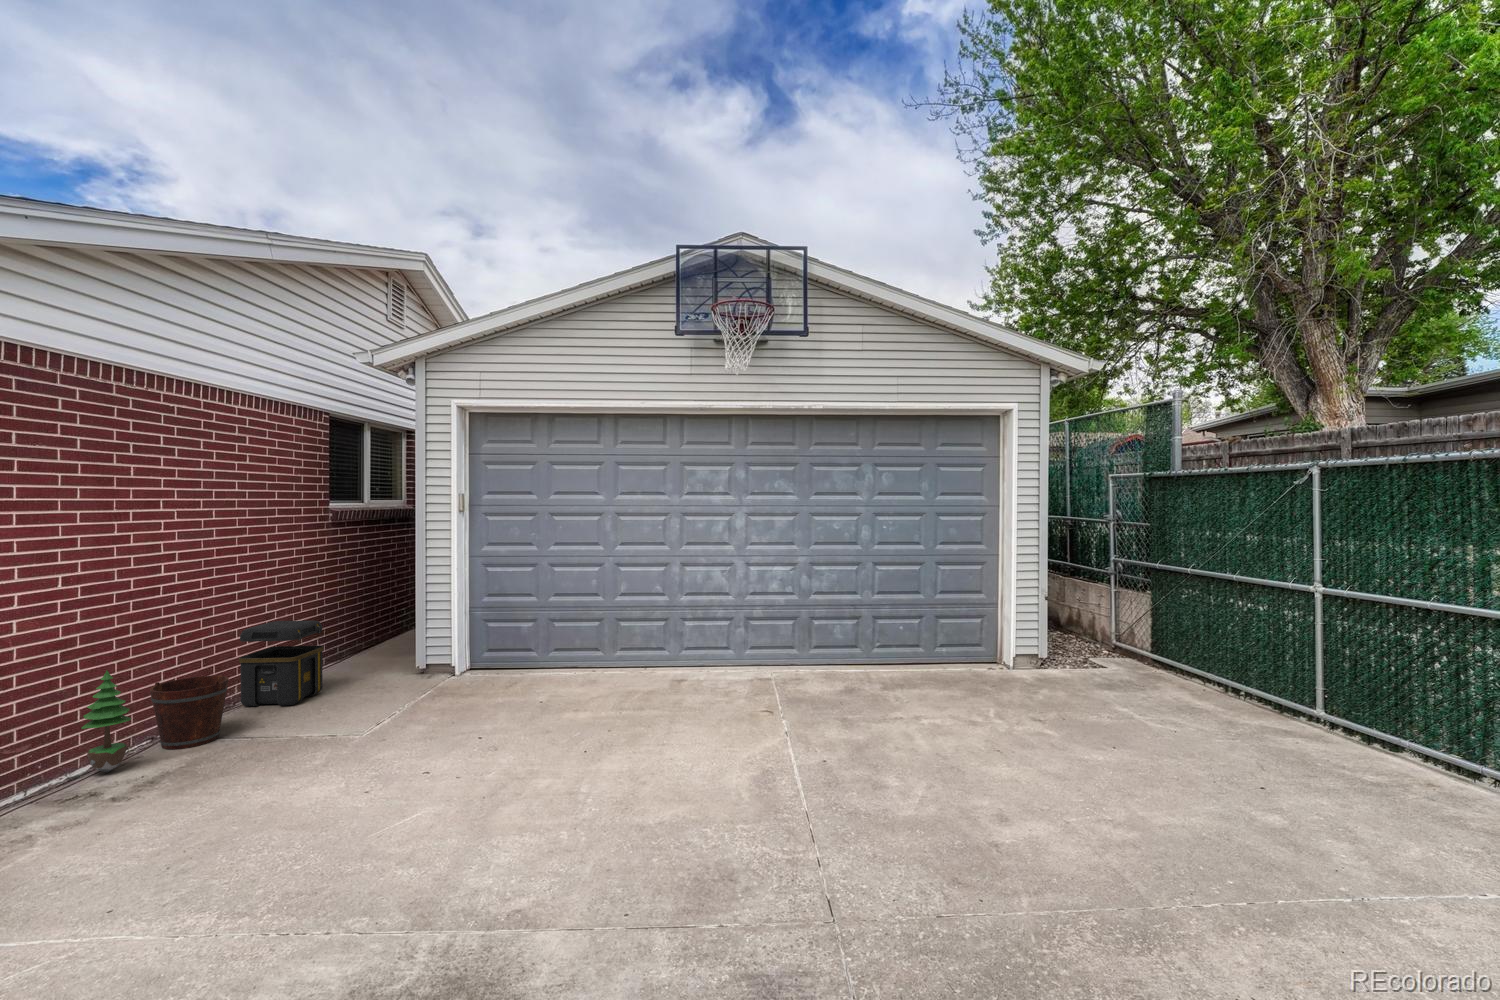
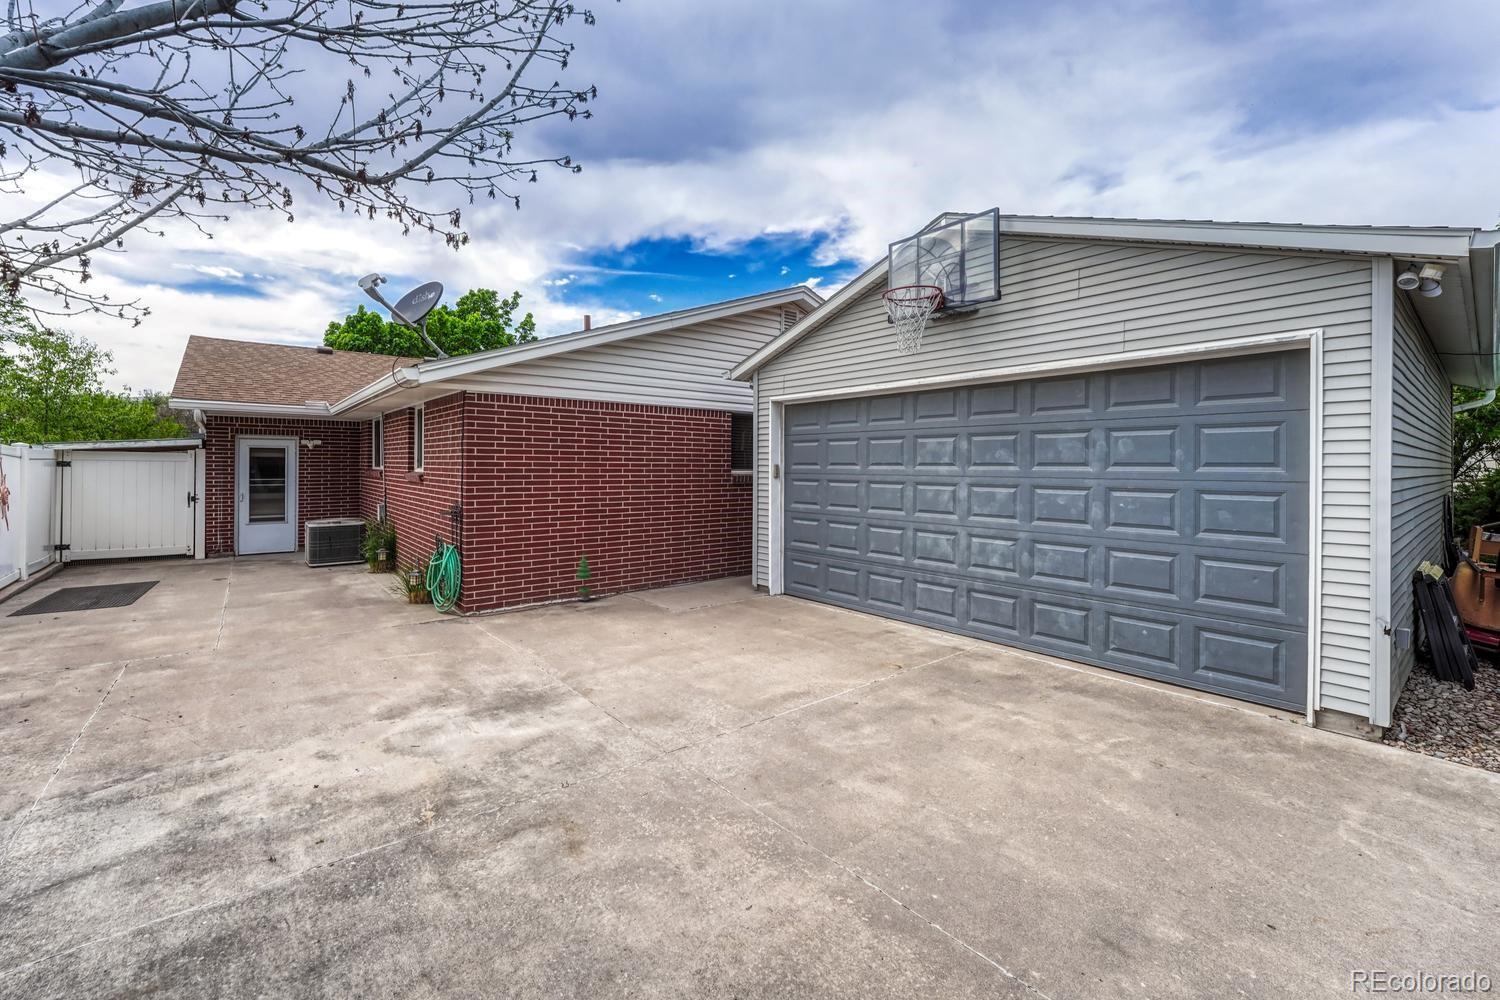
toolbox: present [239,621,324,706] -> none [663,541,704,590]
bucket: present [150,676,229,749] -> none [608,563,640,599]

